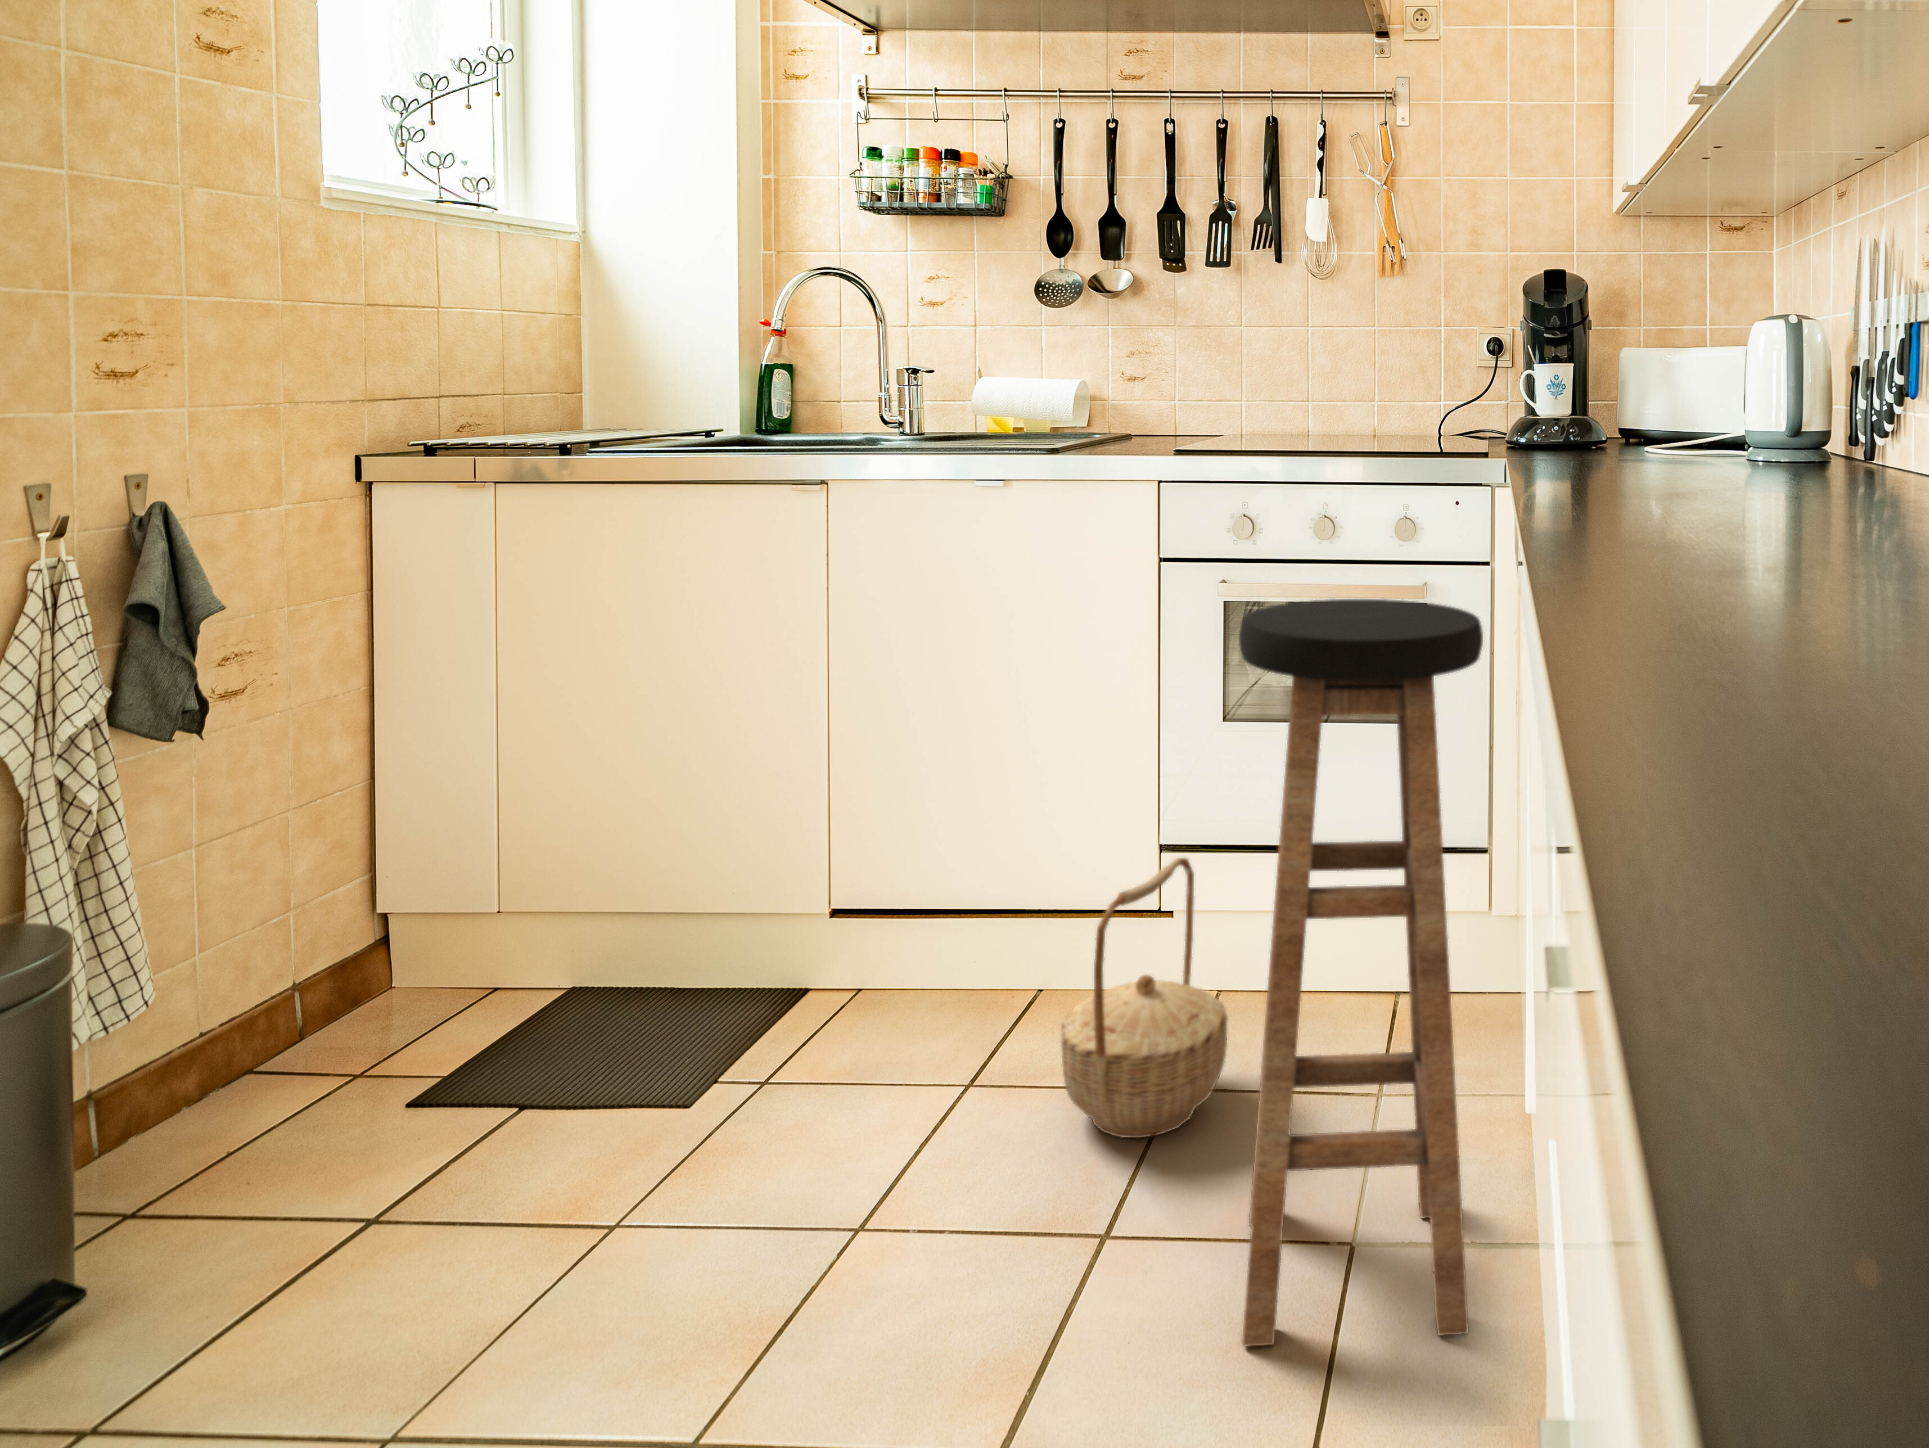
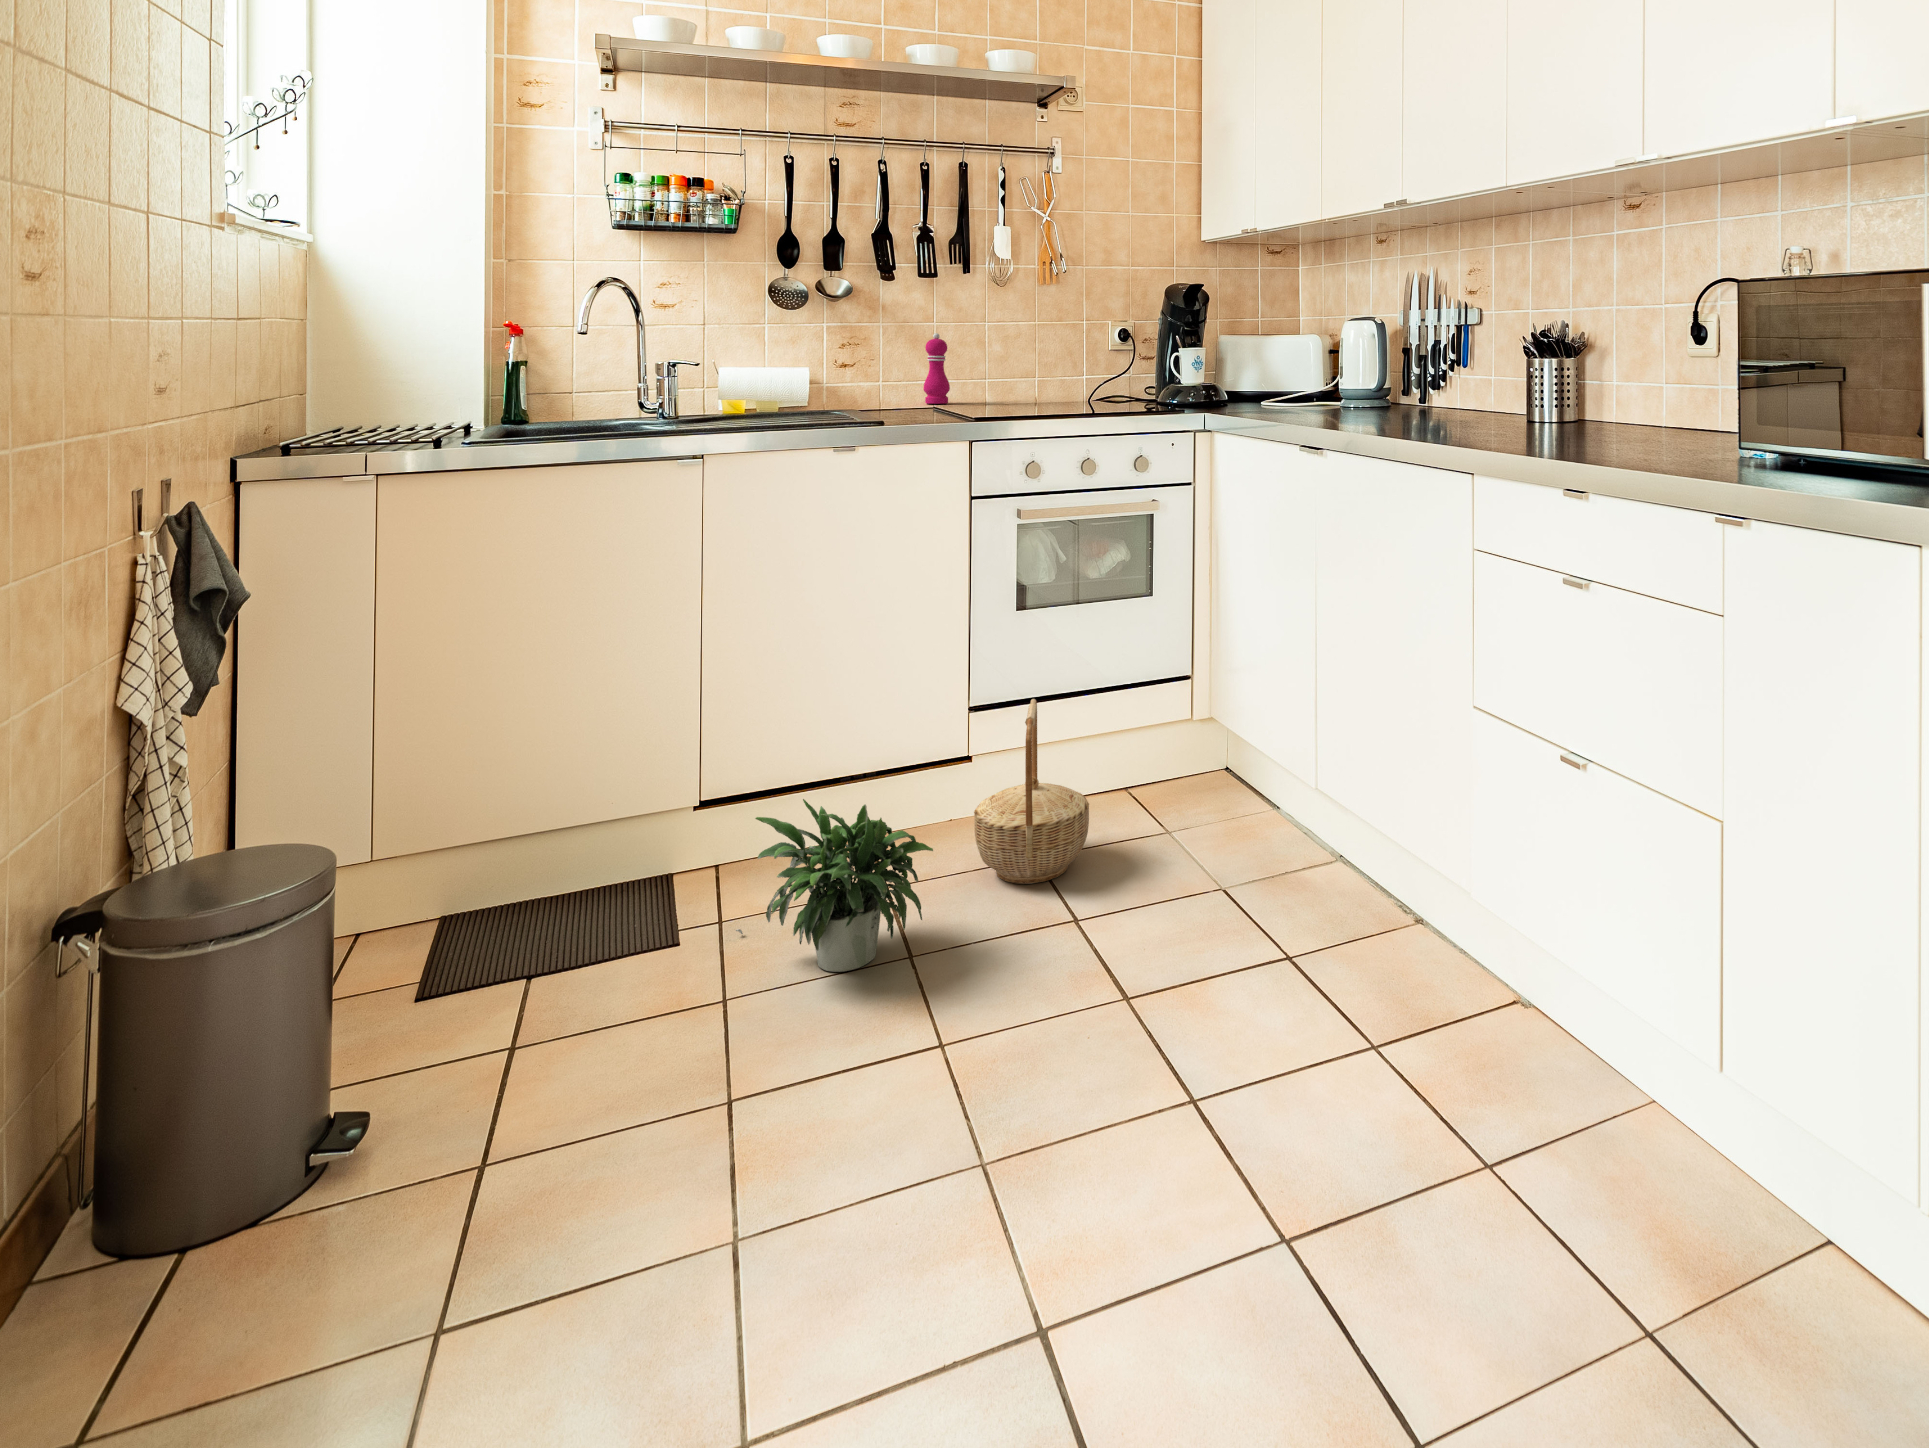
pepper mill: none [1215,338,1248,430] -> present [923,333,950,404]
bar stool: present [1239,599,1483,1346] -> none [1153,502,1325,946]
potted plant: none [679,962,913,1228] -> present [736,799,933,972]

